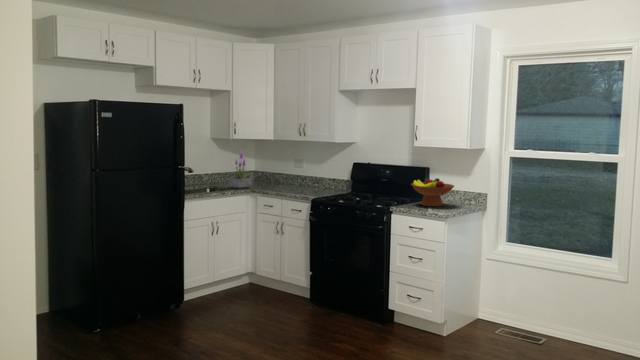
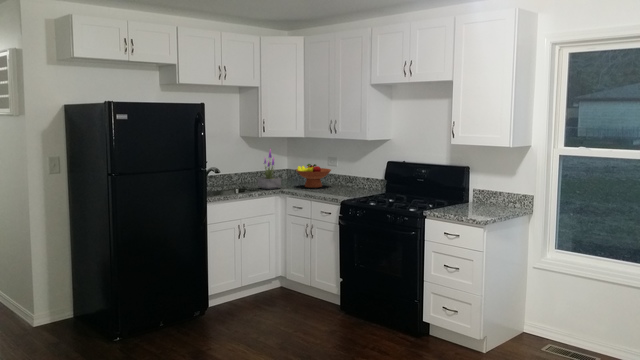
fruit bowl: present [411,178,454,206] -> present [296,164,331,188]

